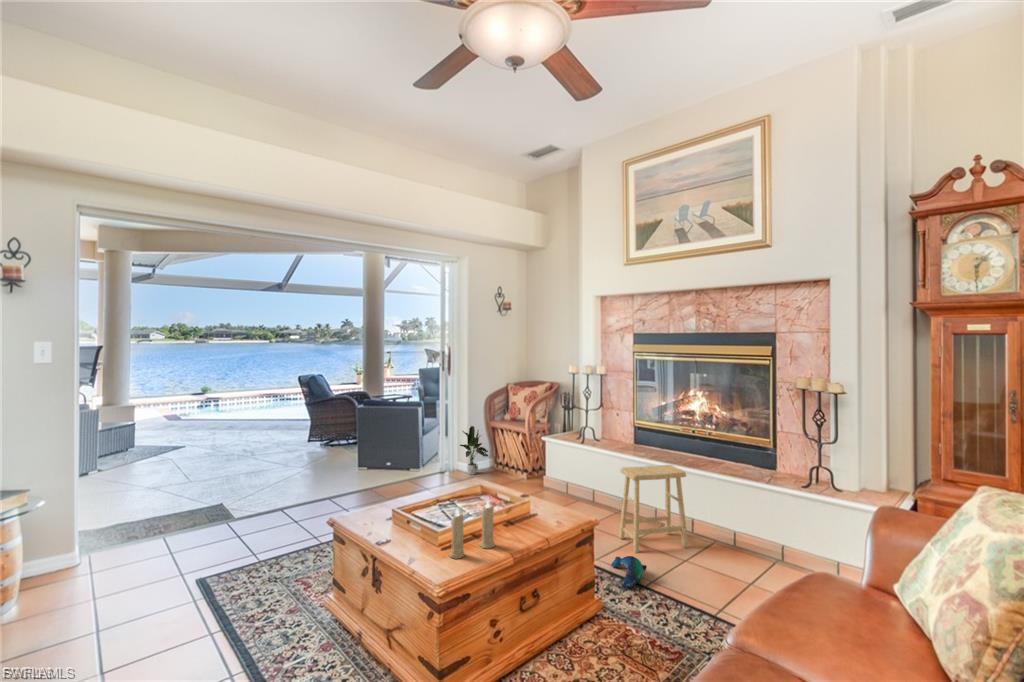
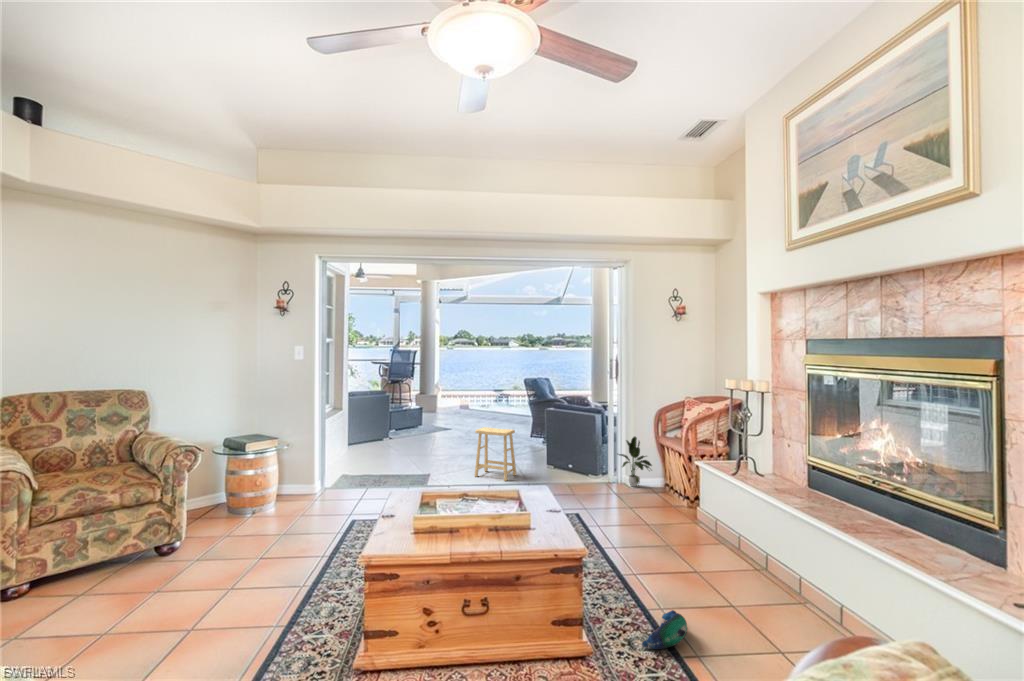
footstool: present [619,465,688,553] -> present [475,427,516,481]
candle: present [449,500,495,559] -> none [404,495,452,543]

